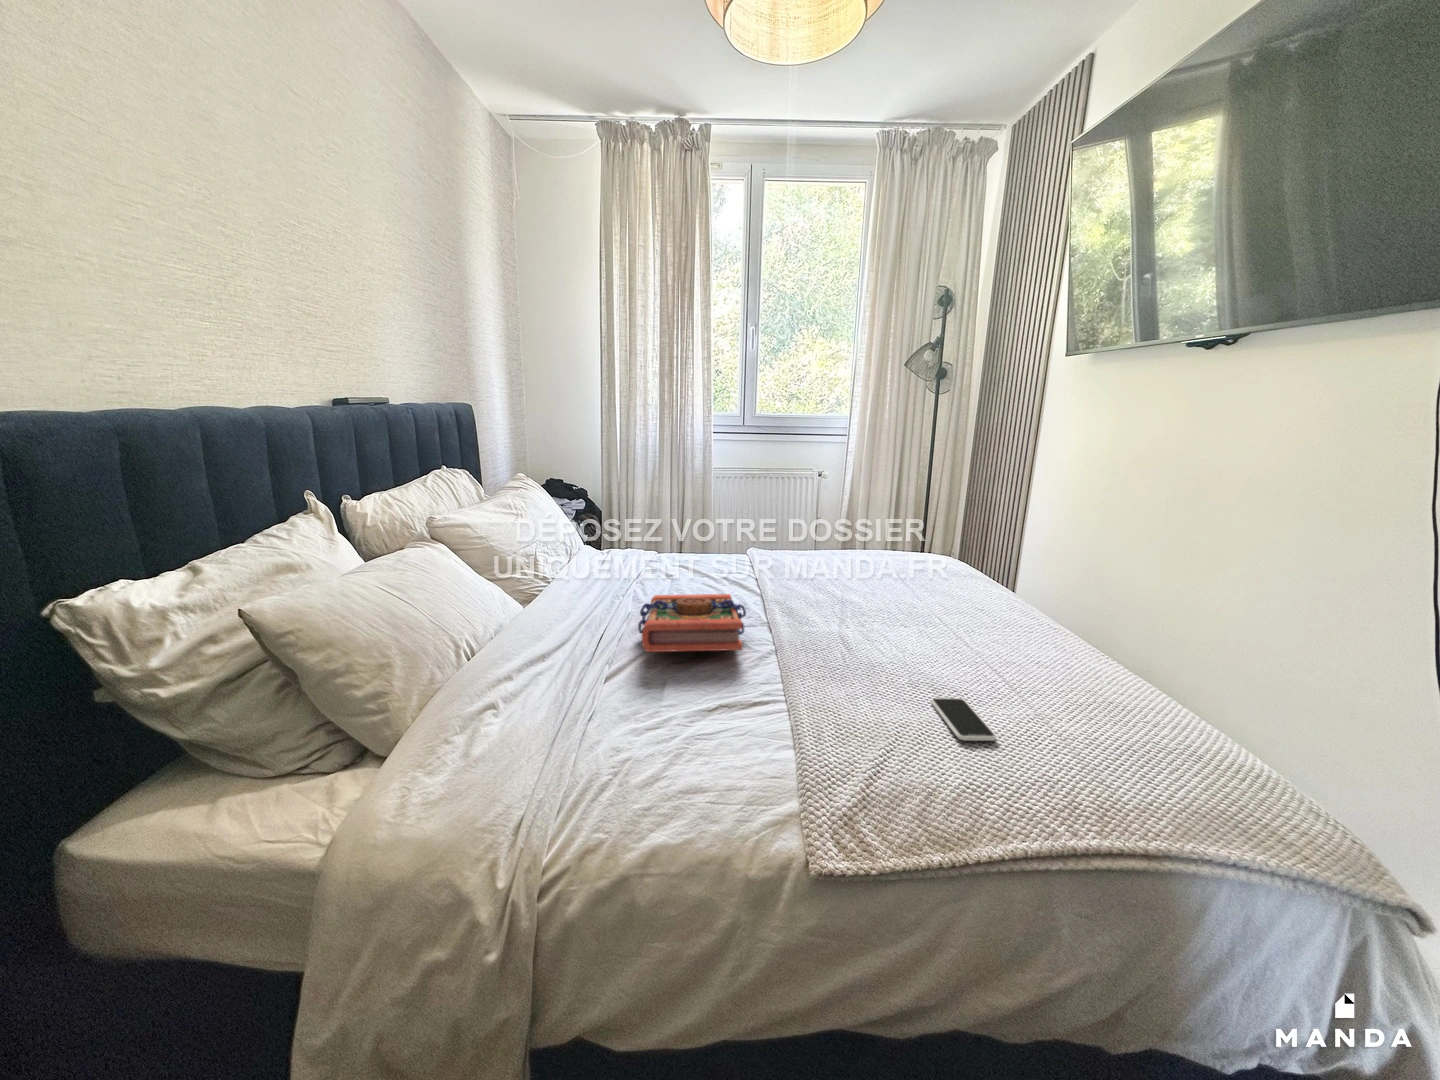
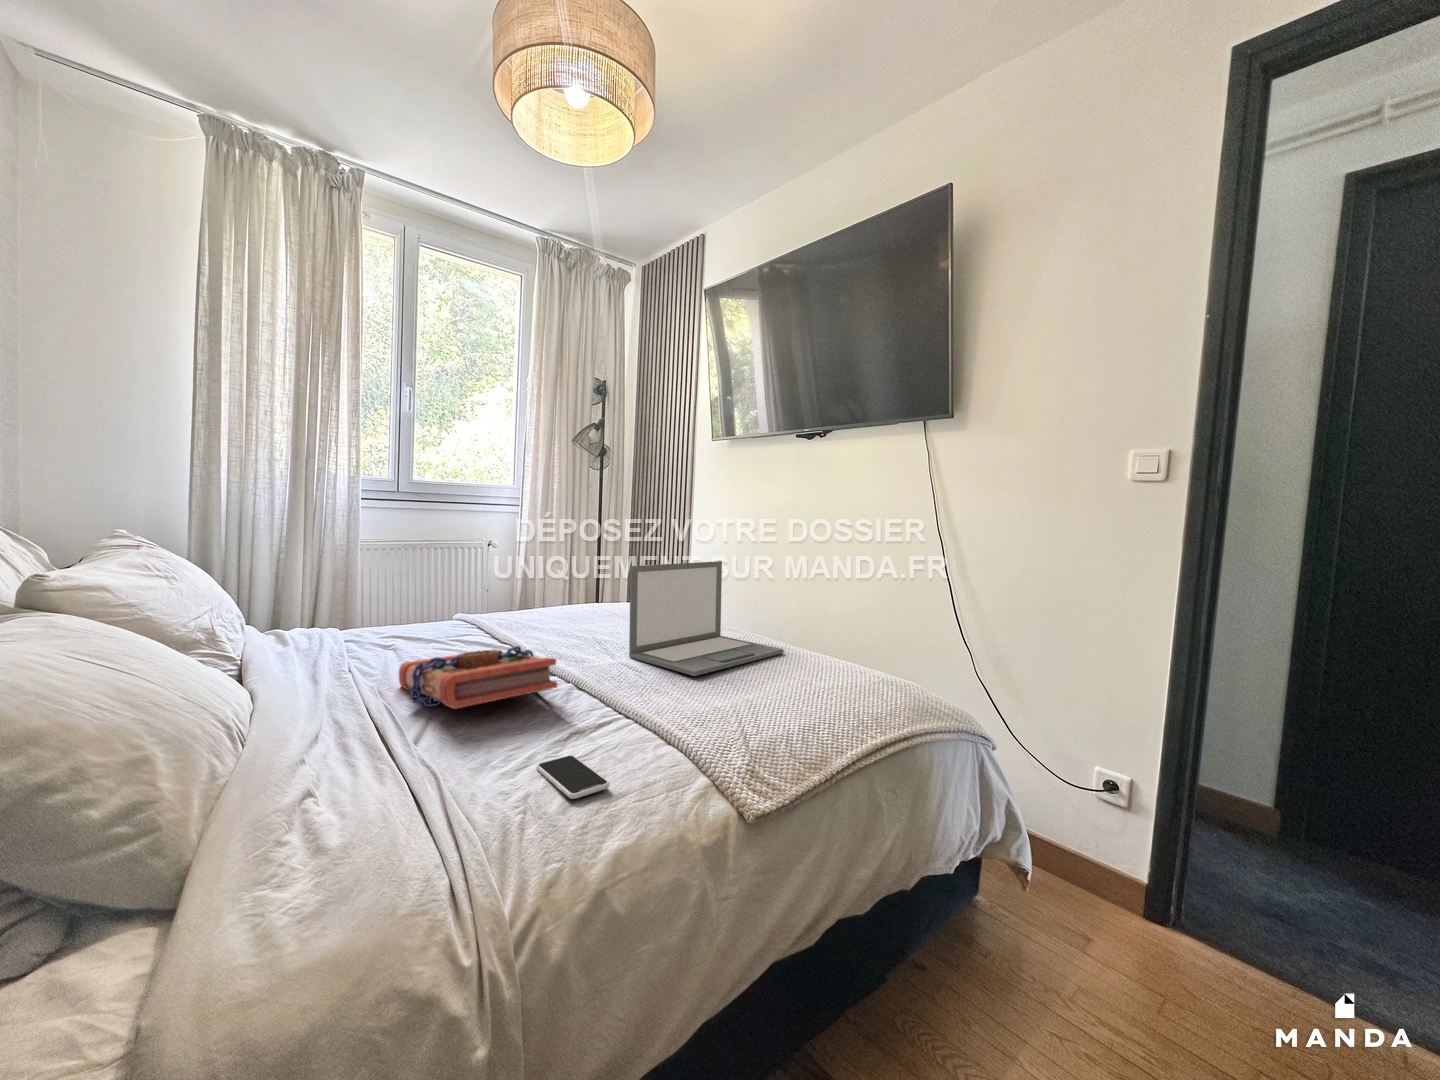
laptop: none [856,528,1056,669] -> present [629,561,784,676]
smartphone: present [931,698,996,741] -> present [536,756,609,799]

